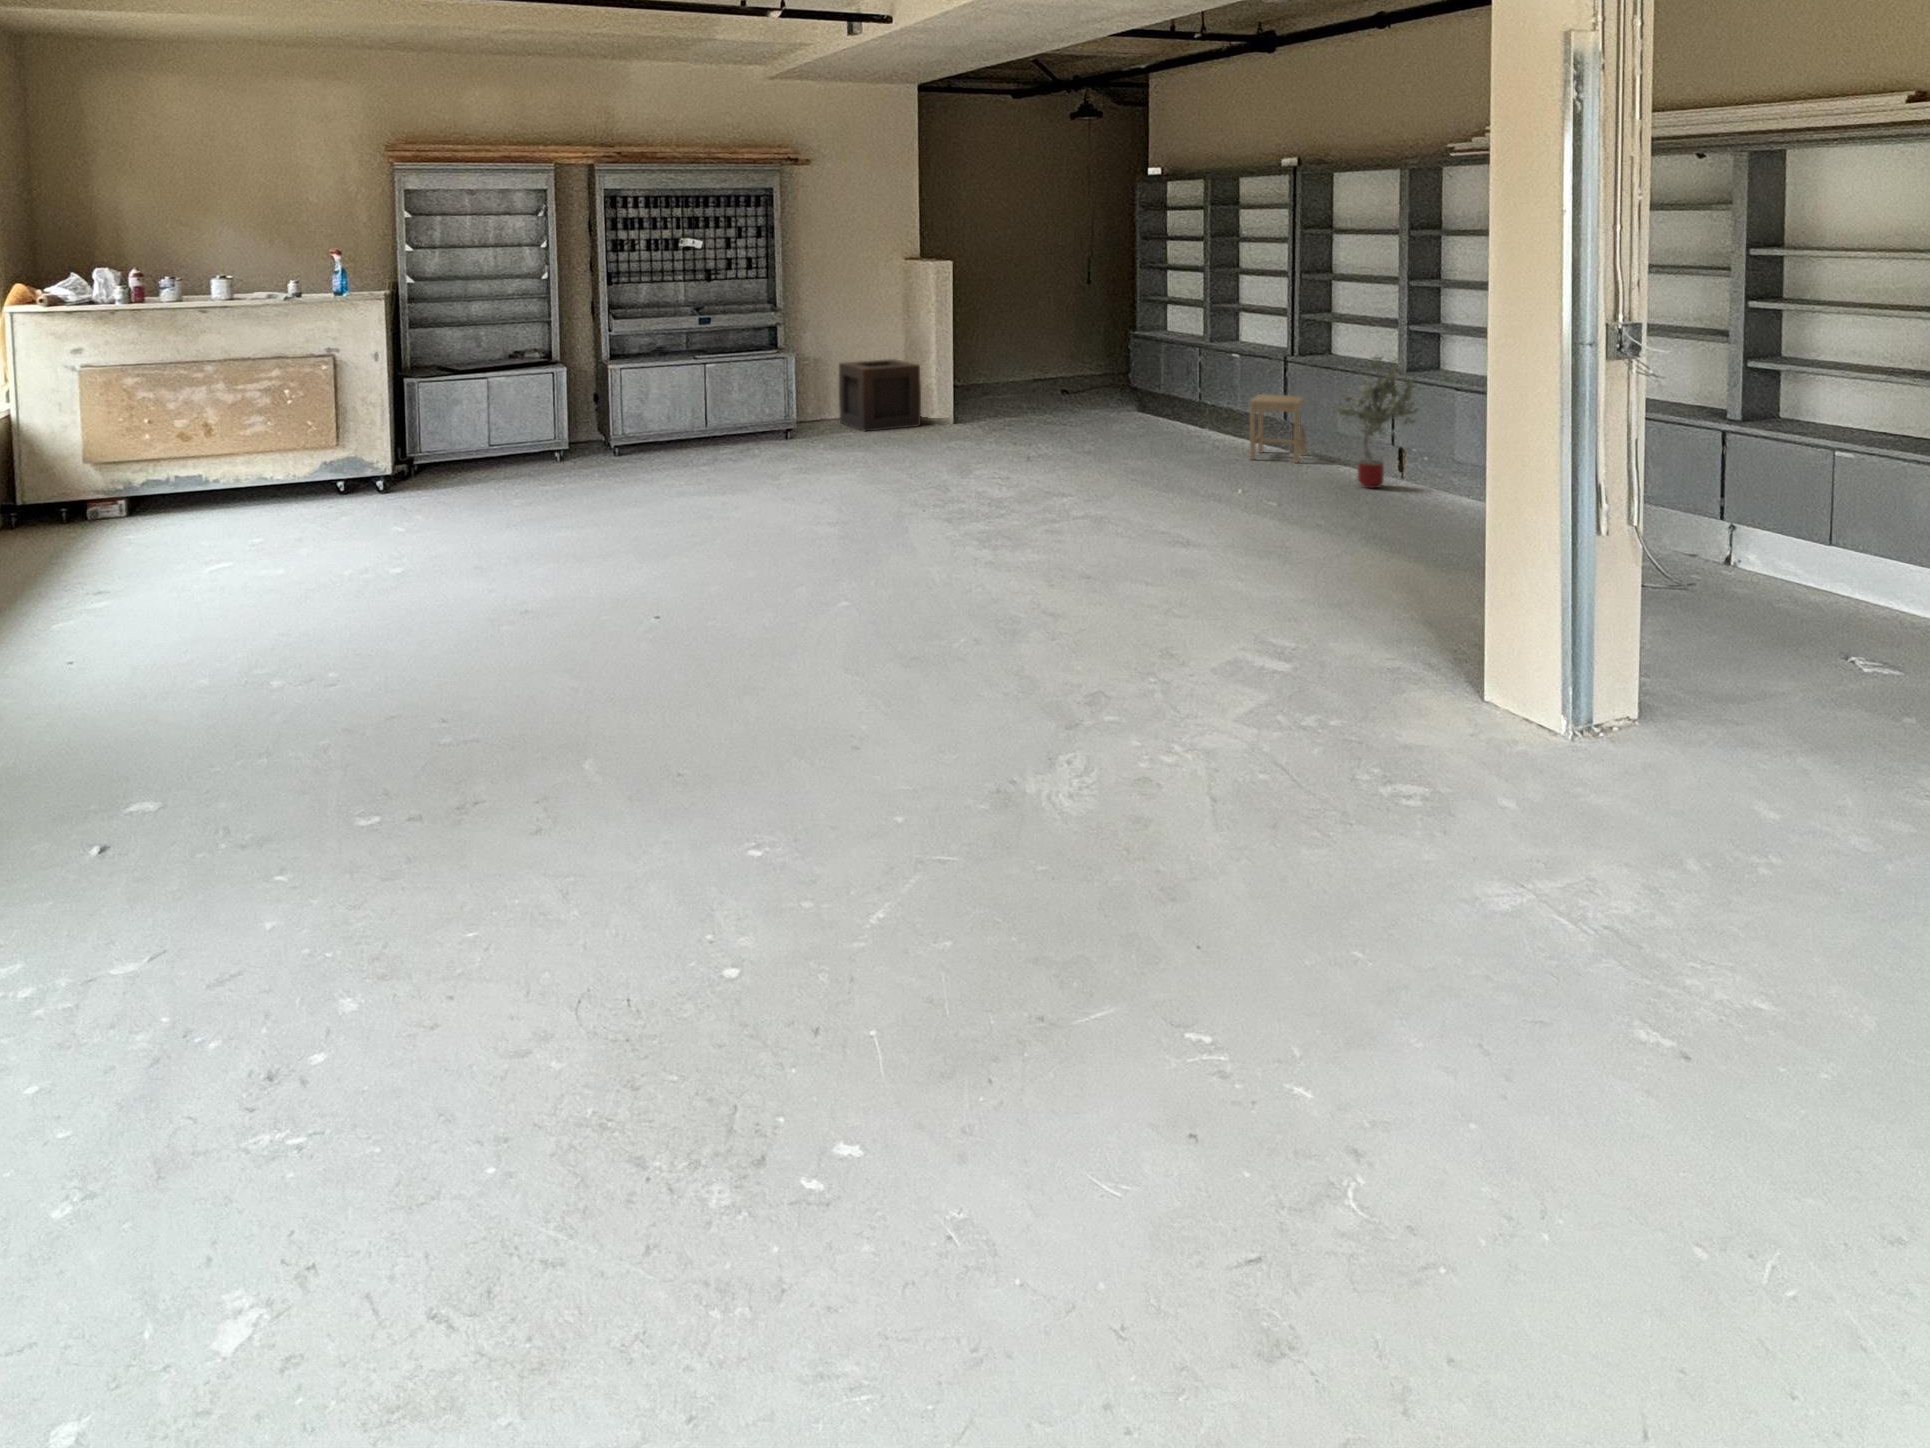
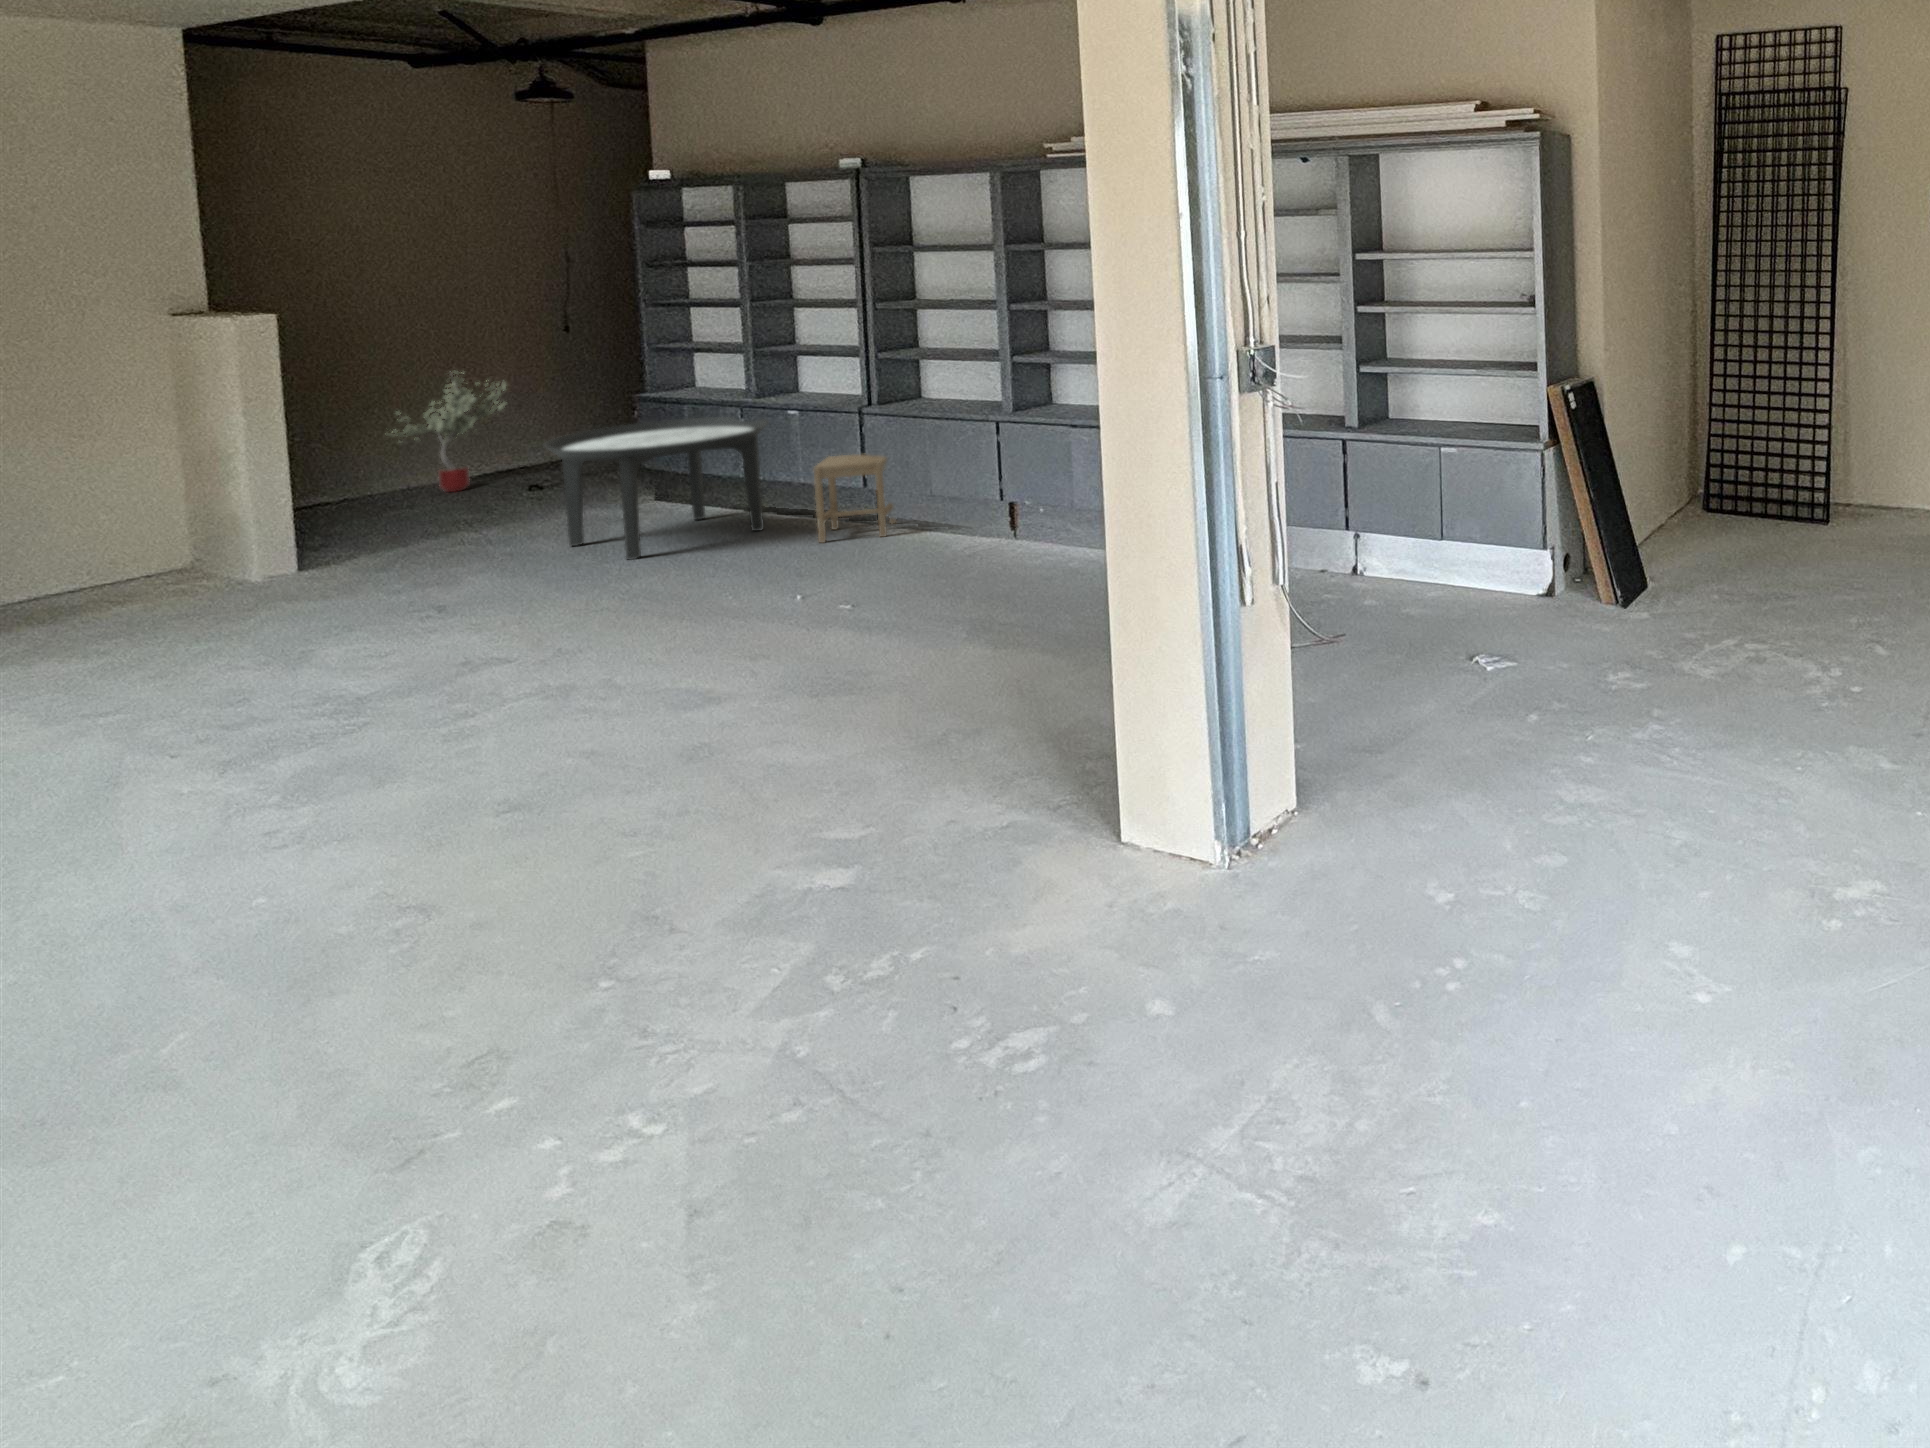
round table: none [1082,354,1219,451] -> present [544,417,768,560]
potted tree: present [1335,356,1418,488] -> present [388,370,506,492]
wooden crate: present [839,359,921,431] -> none [13,478,225,611]

